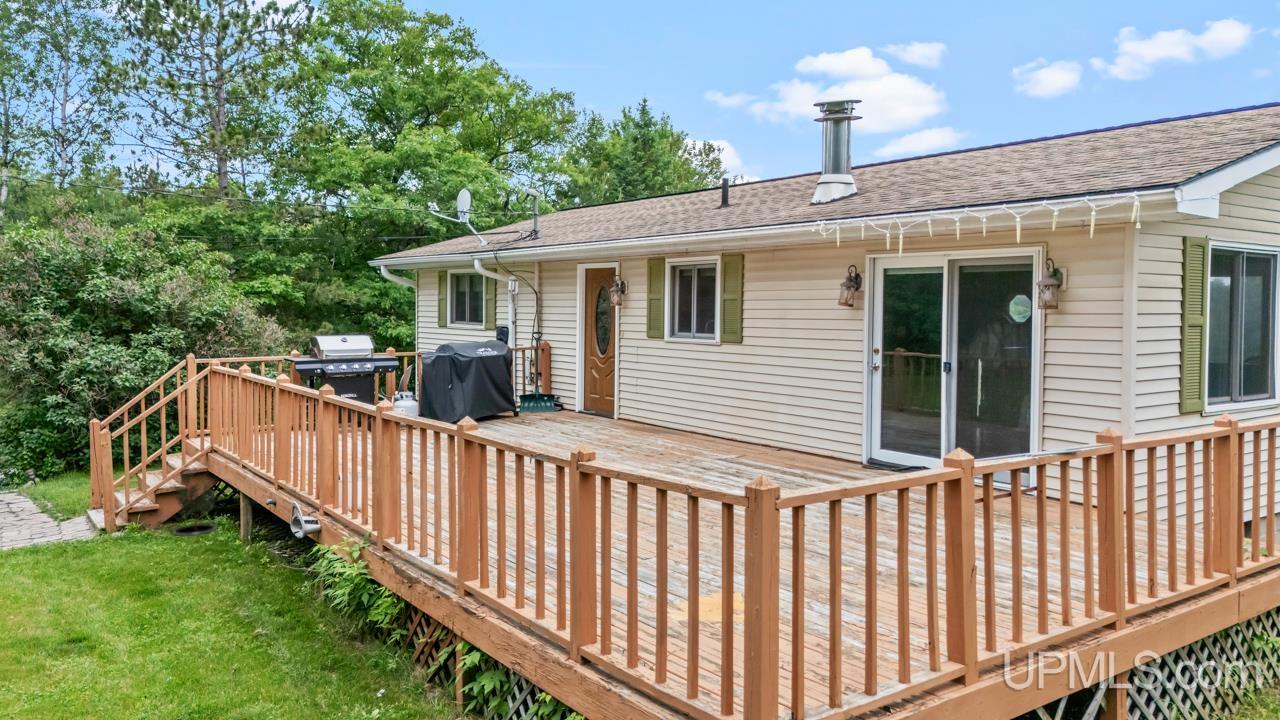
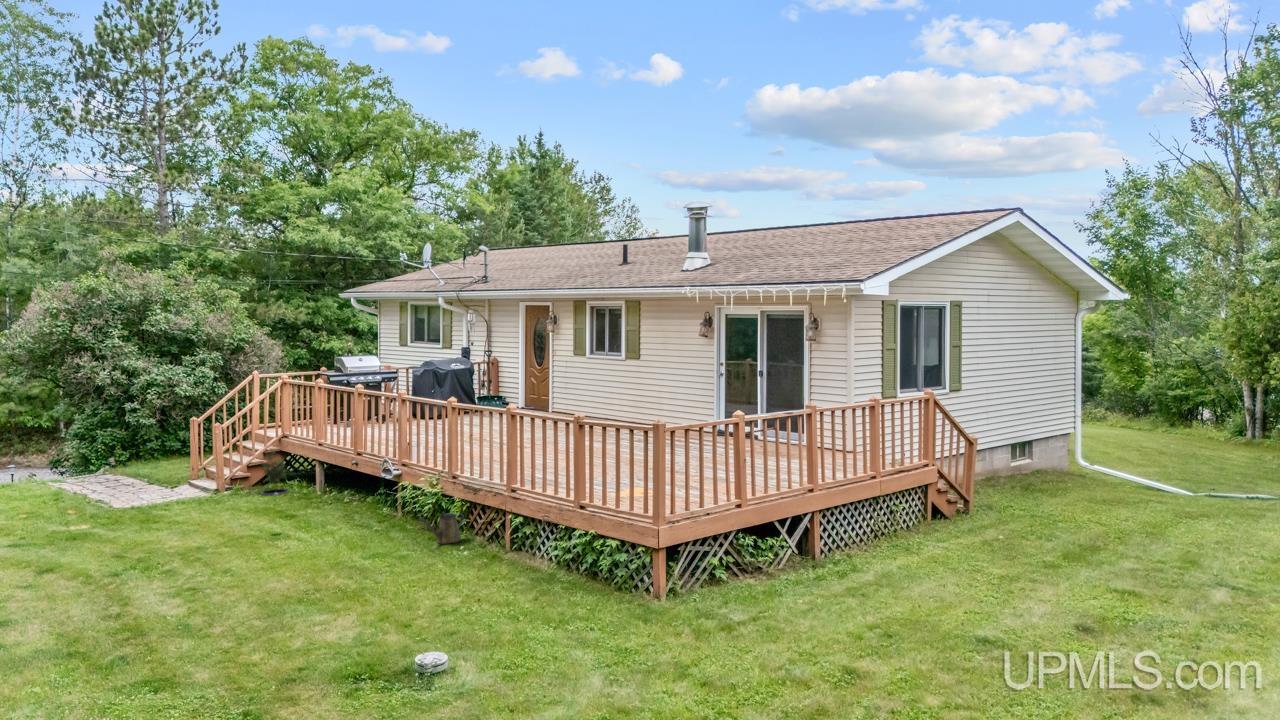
watering can: none [288,615,390,679] -> present [419,513,464,544]

